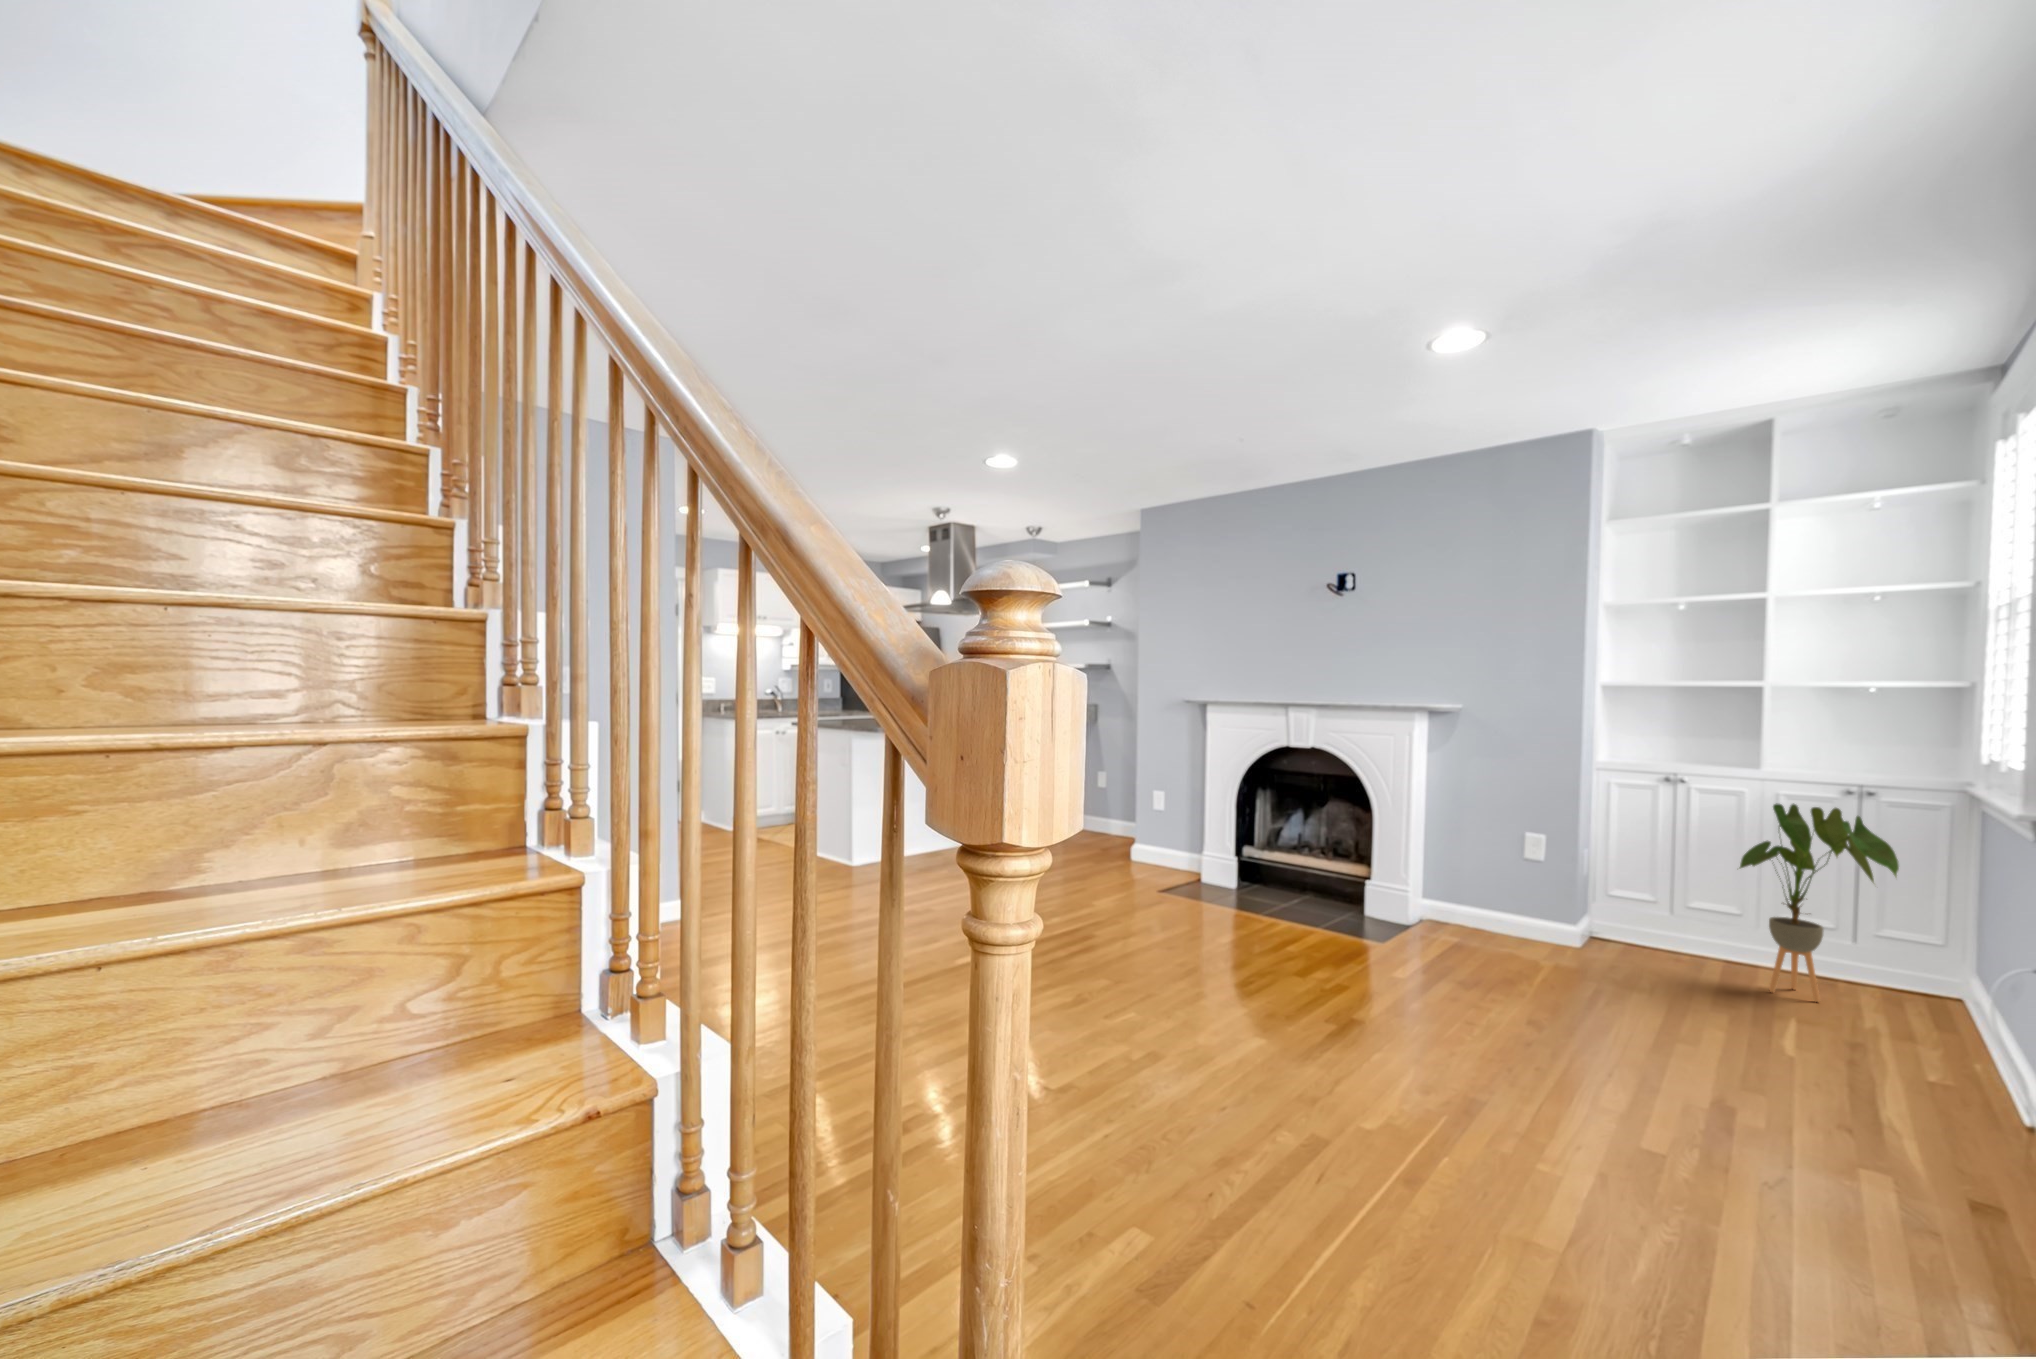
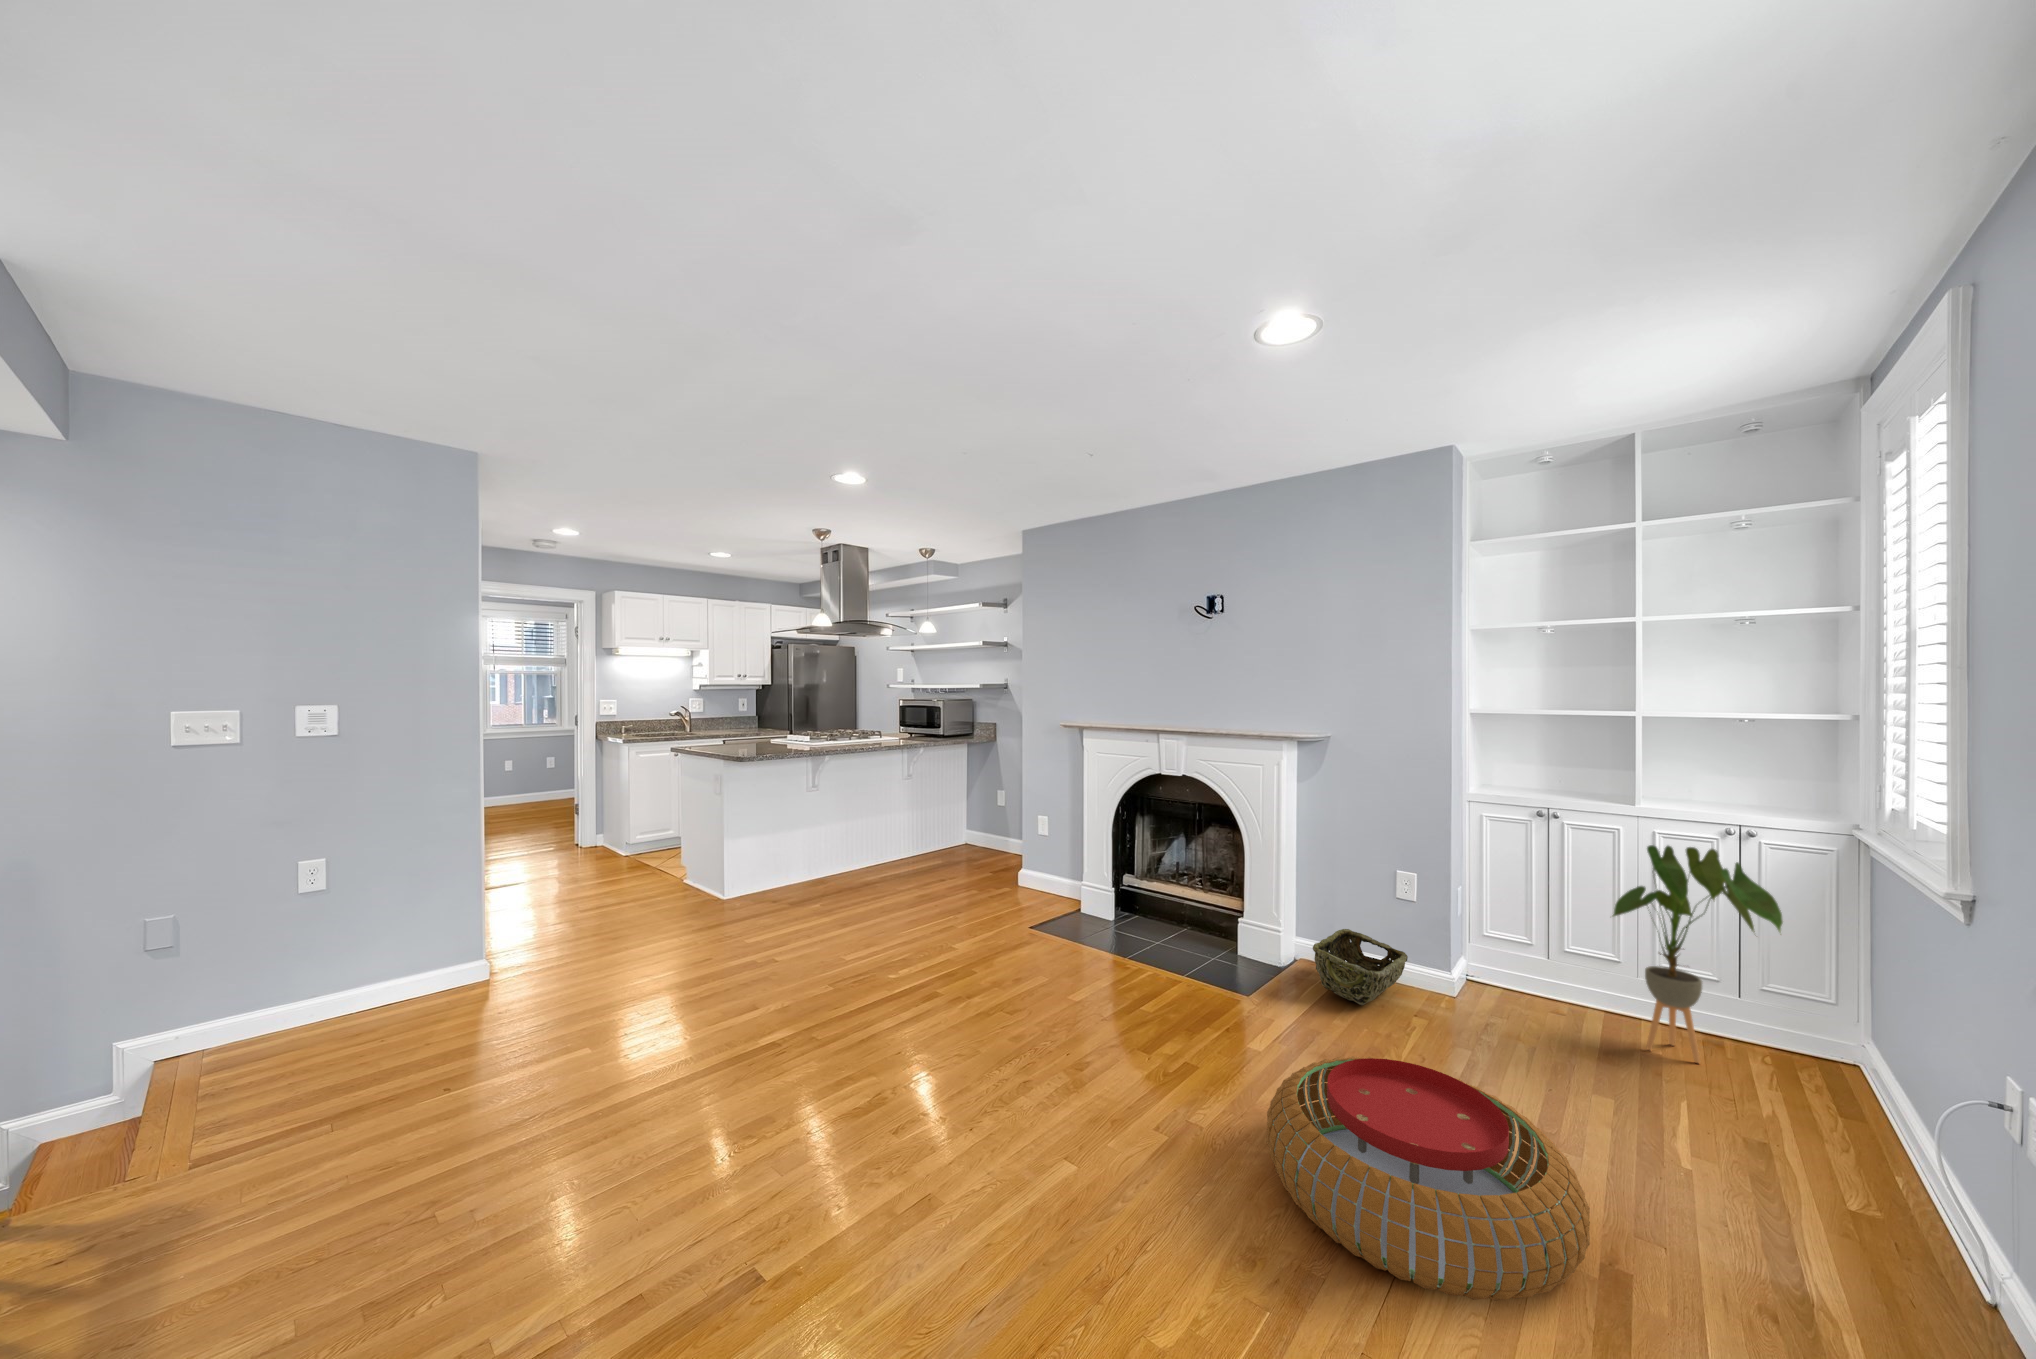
woven basket: none [1447,890,1538,955] -> present [1313,929,1408,1005]
pouf: none [1431,970,1717,1135] -> present [1267,1056,1590,1301]

